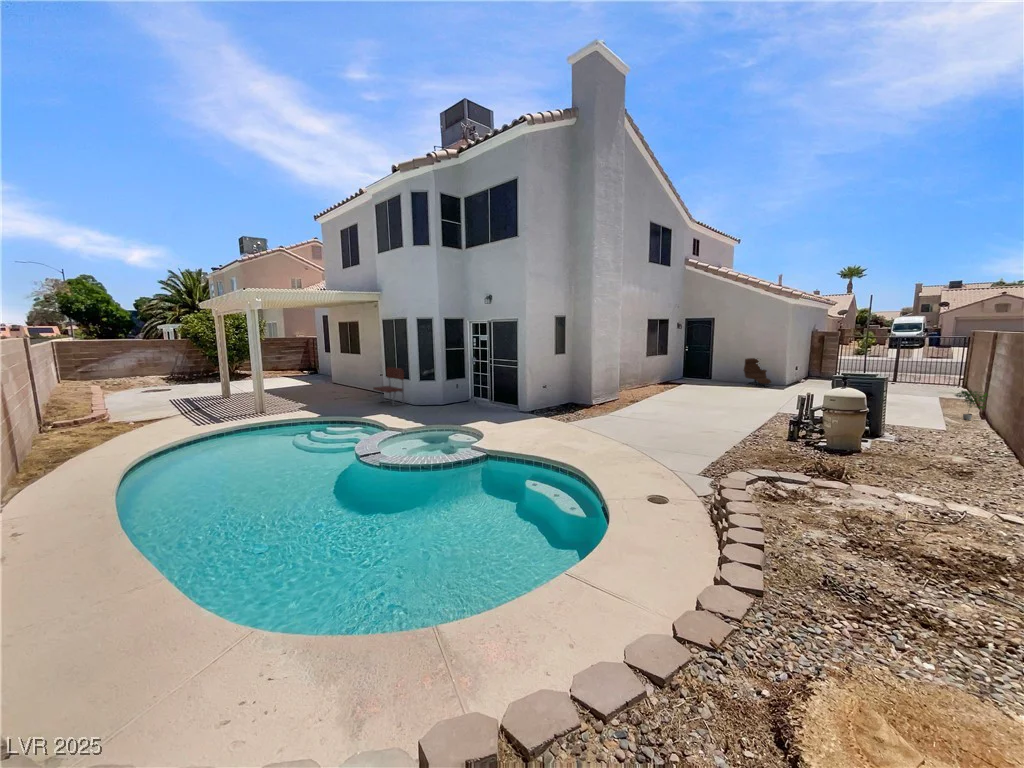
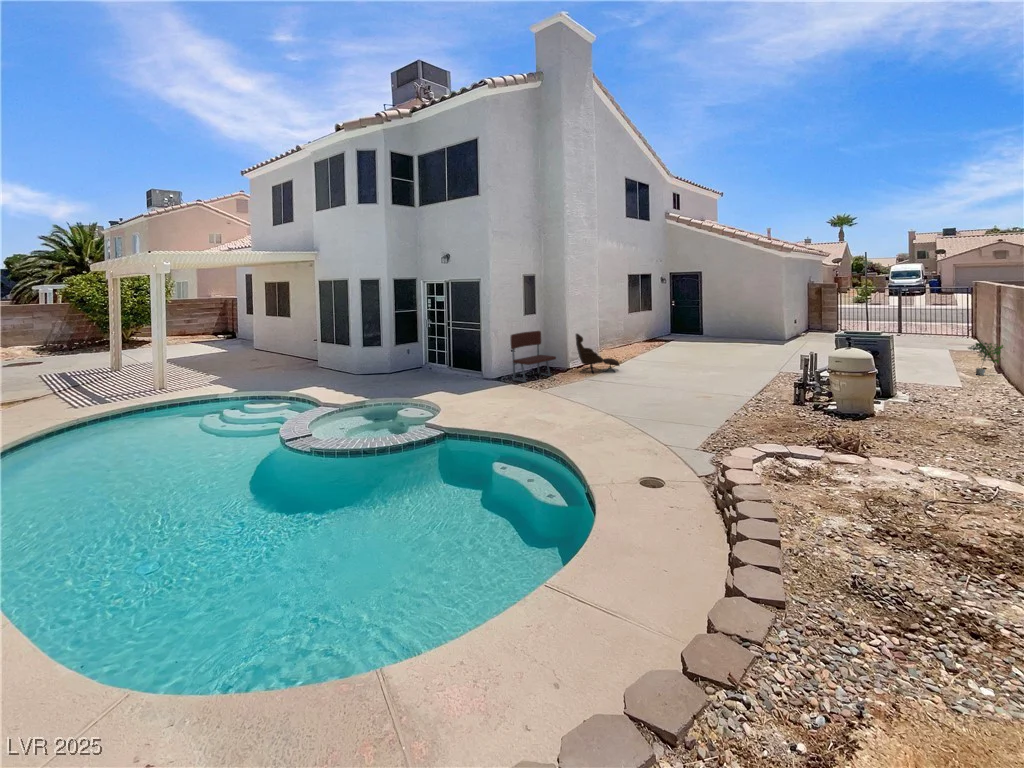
lounge chair: present [744,358,771,386] -> present [576,334,619,373]
bench: present [373,367,404,406] -> present [510,331,556,382]

